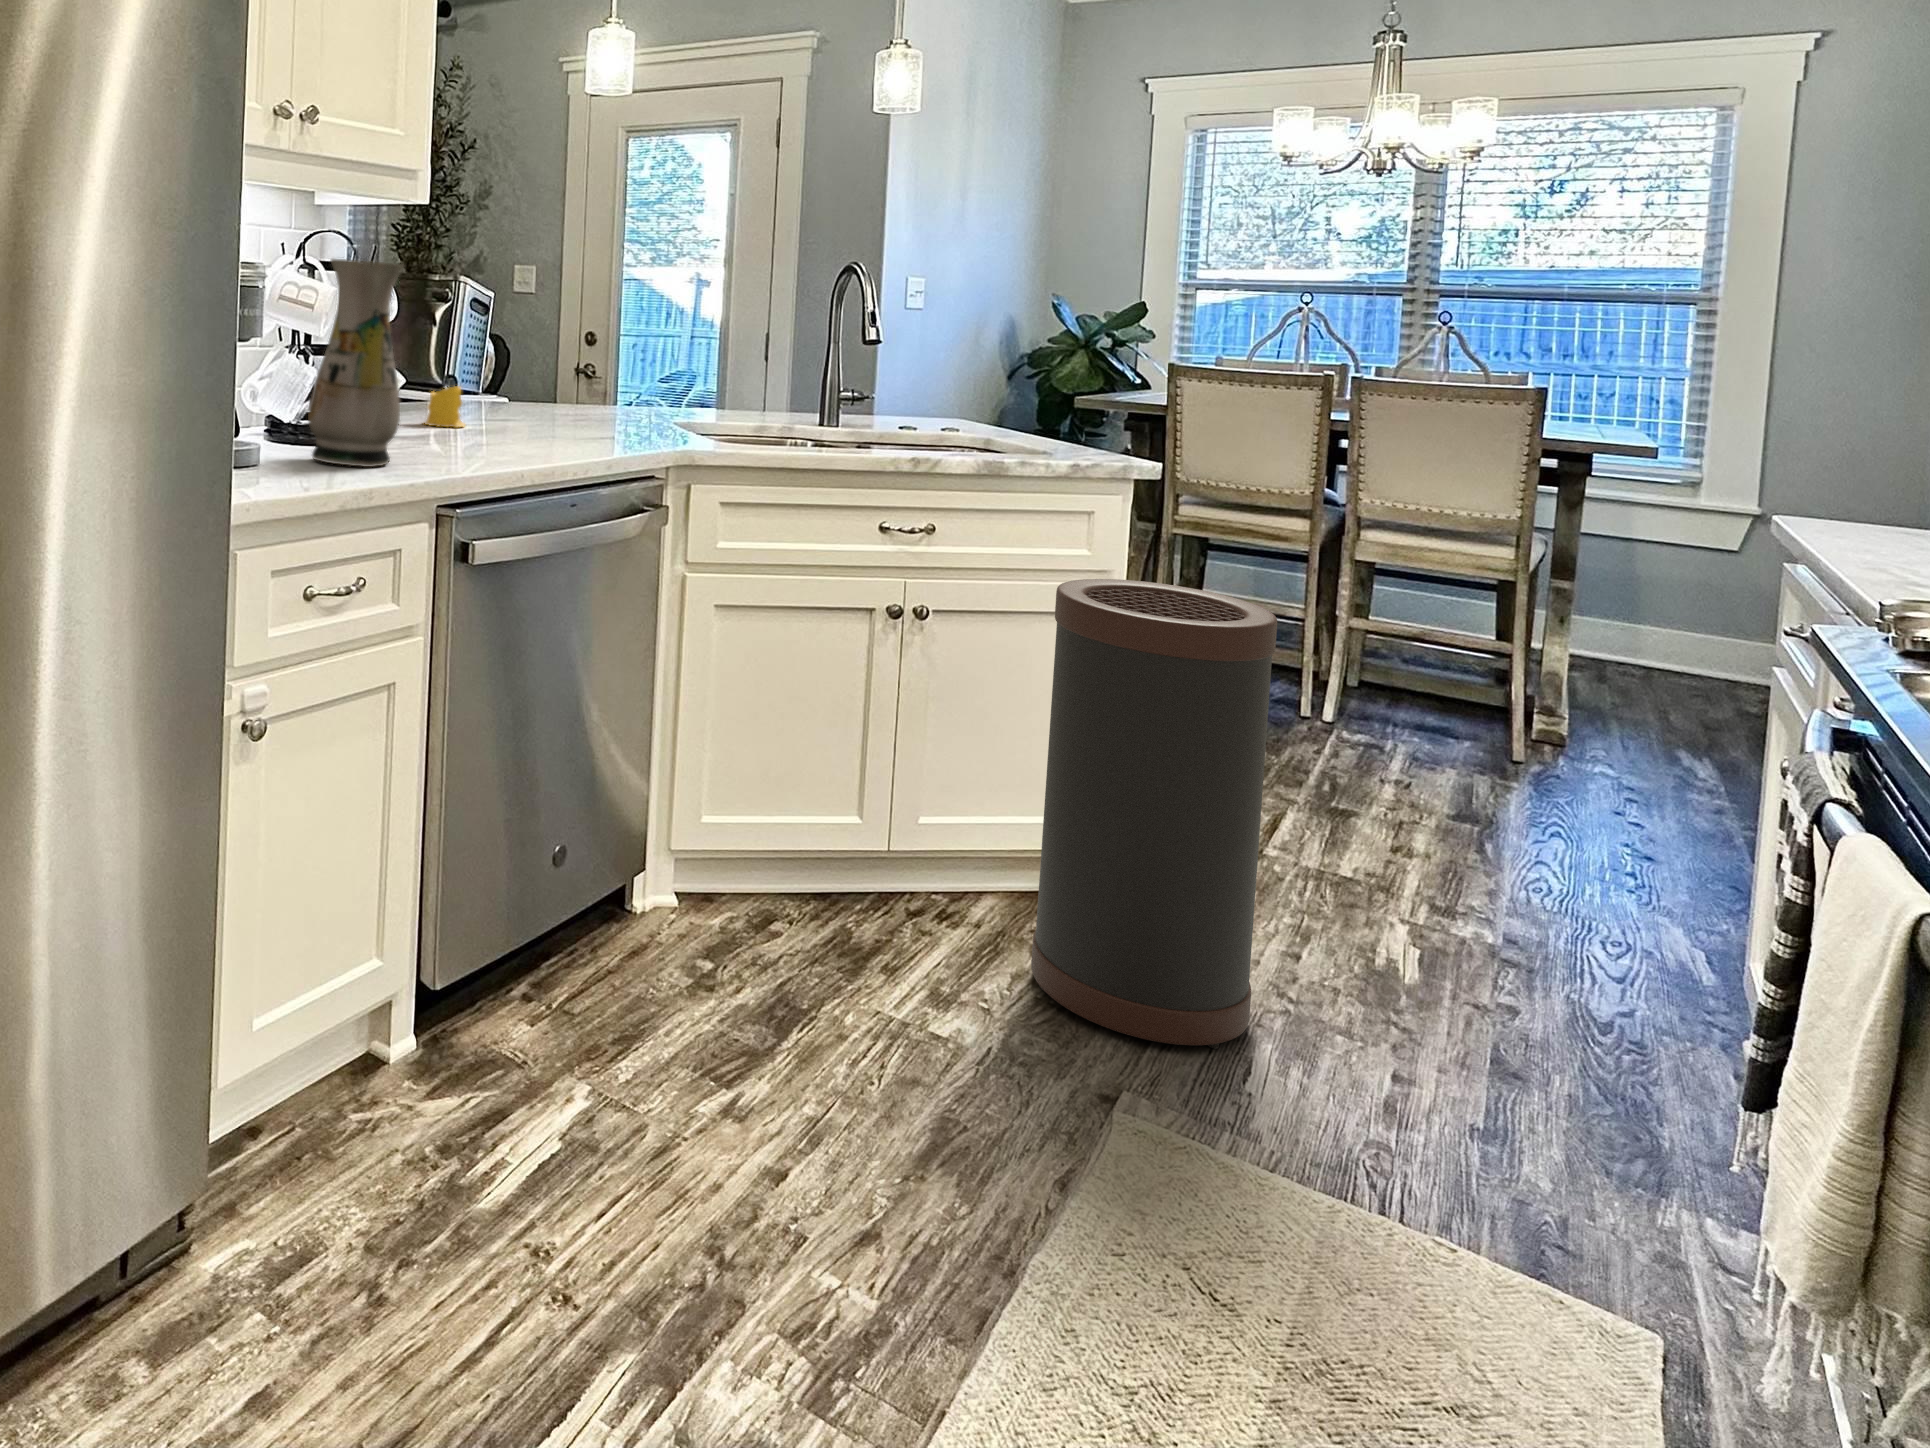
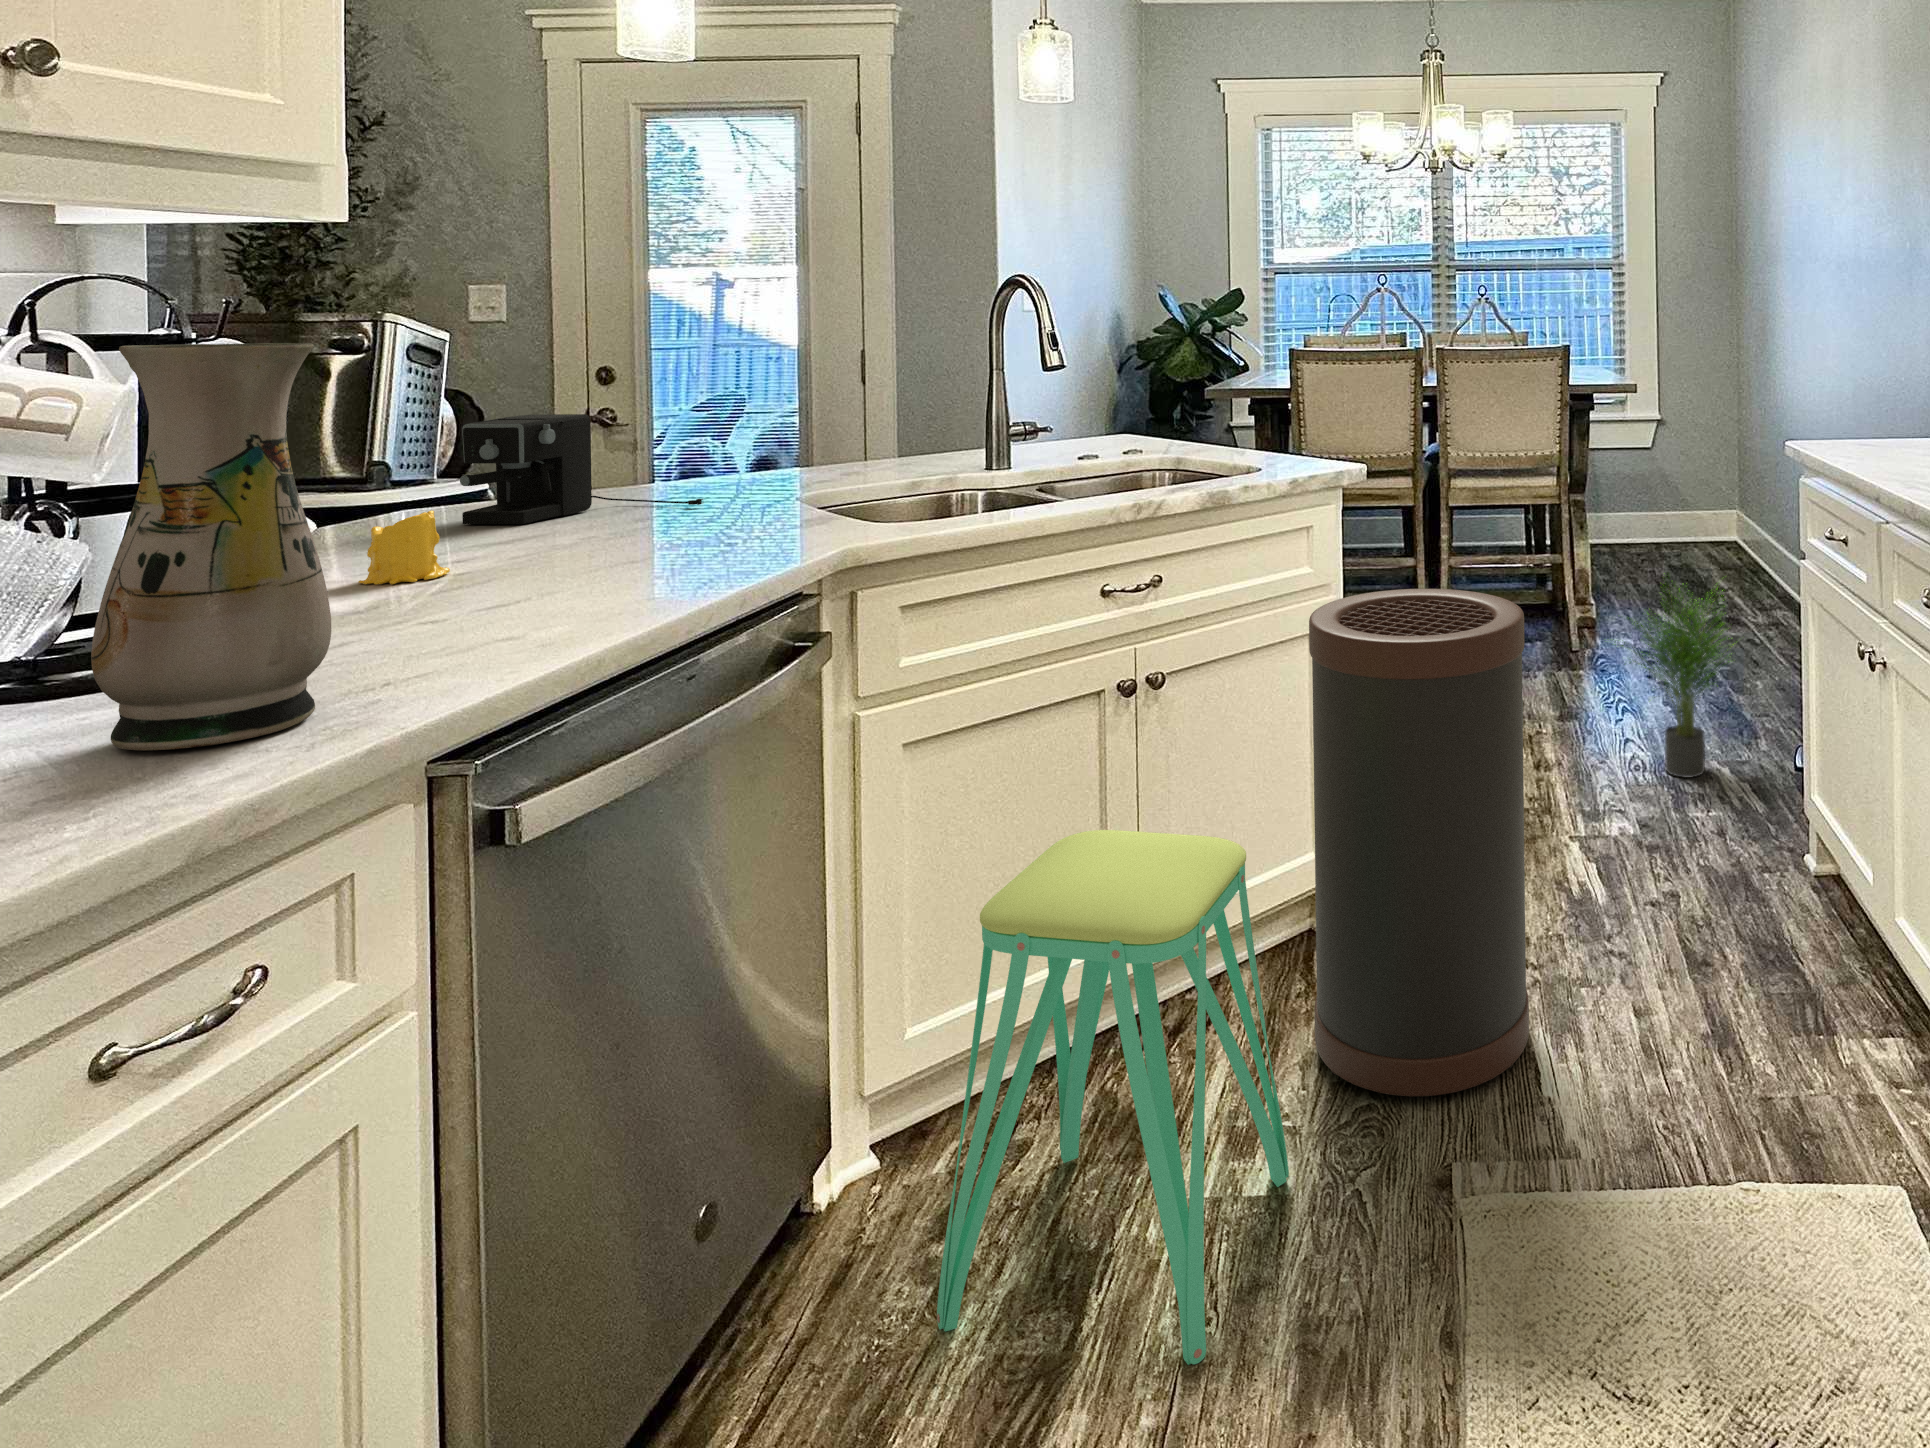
coffee maker: none [481,341,619,418] -> present [460,414,703,524]
potted plant: none [1482,667,1694,912] -> present [1614,583,1734,778]
stool: none [689,700,971,1101] -> present [937,830,1289,1365]

